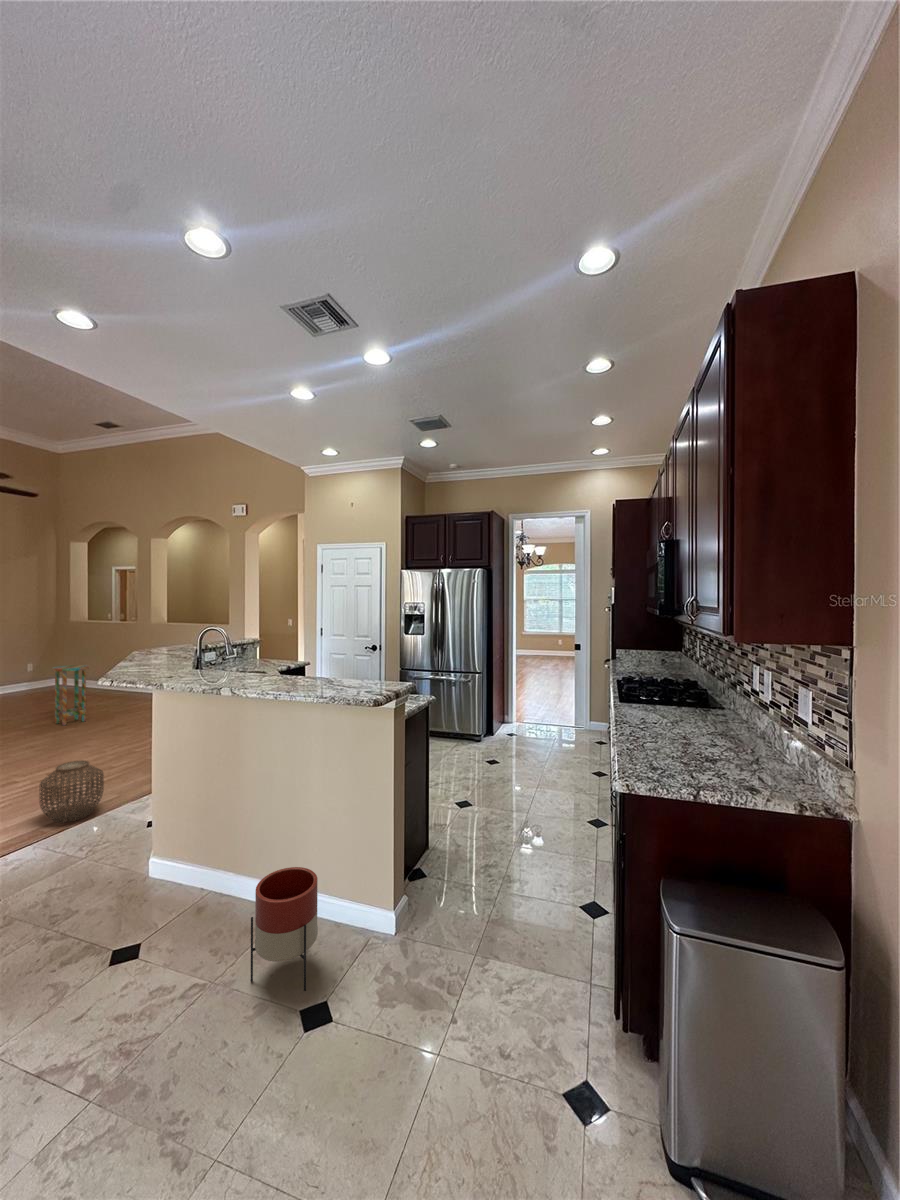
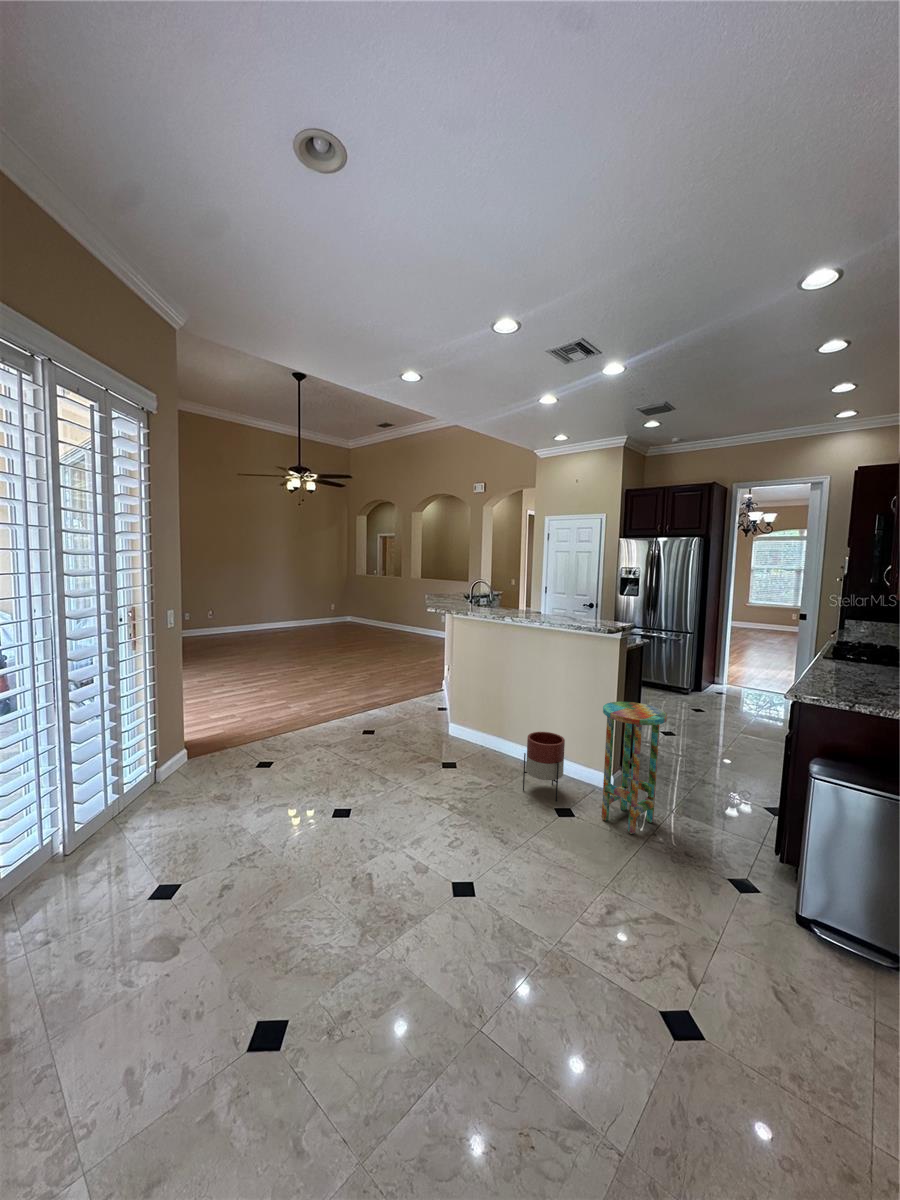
side table: present [52,665,89,726] -> present [602,702,667,834]
woven basket: present [40,760,104,822] -> none [377,663,410,700]

